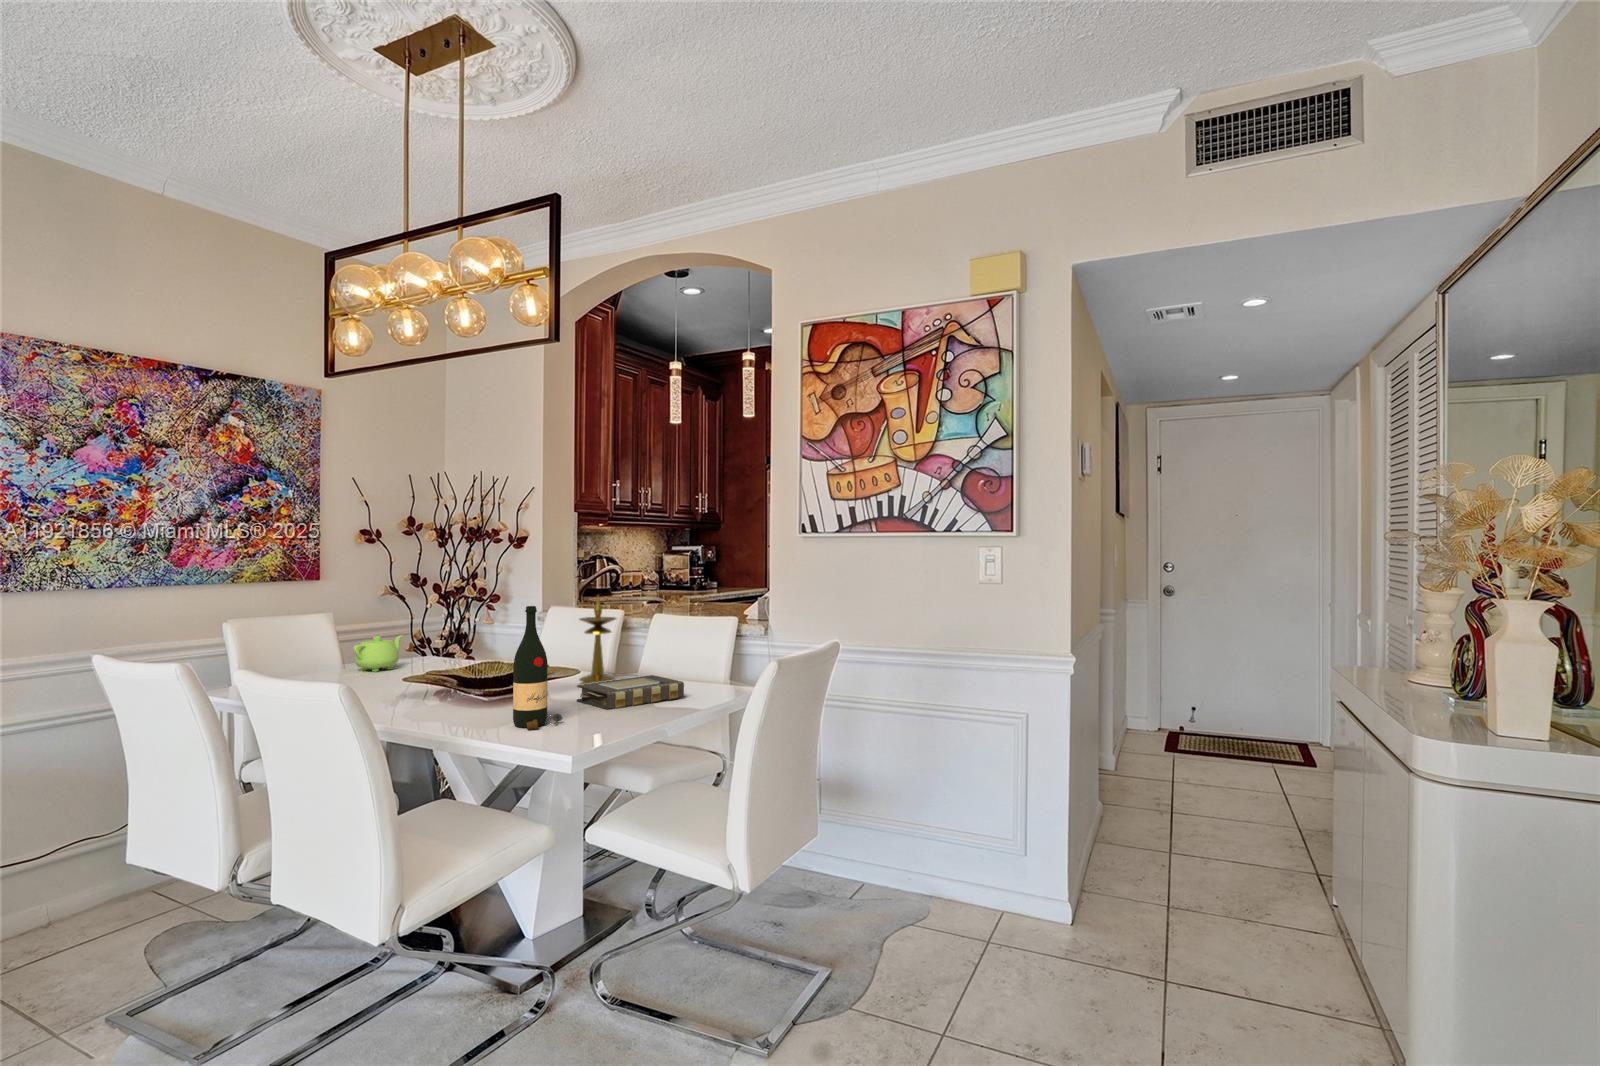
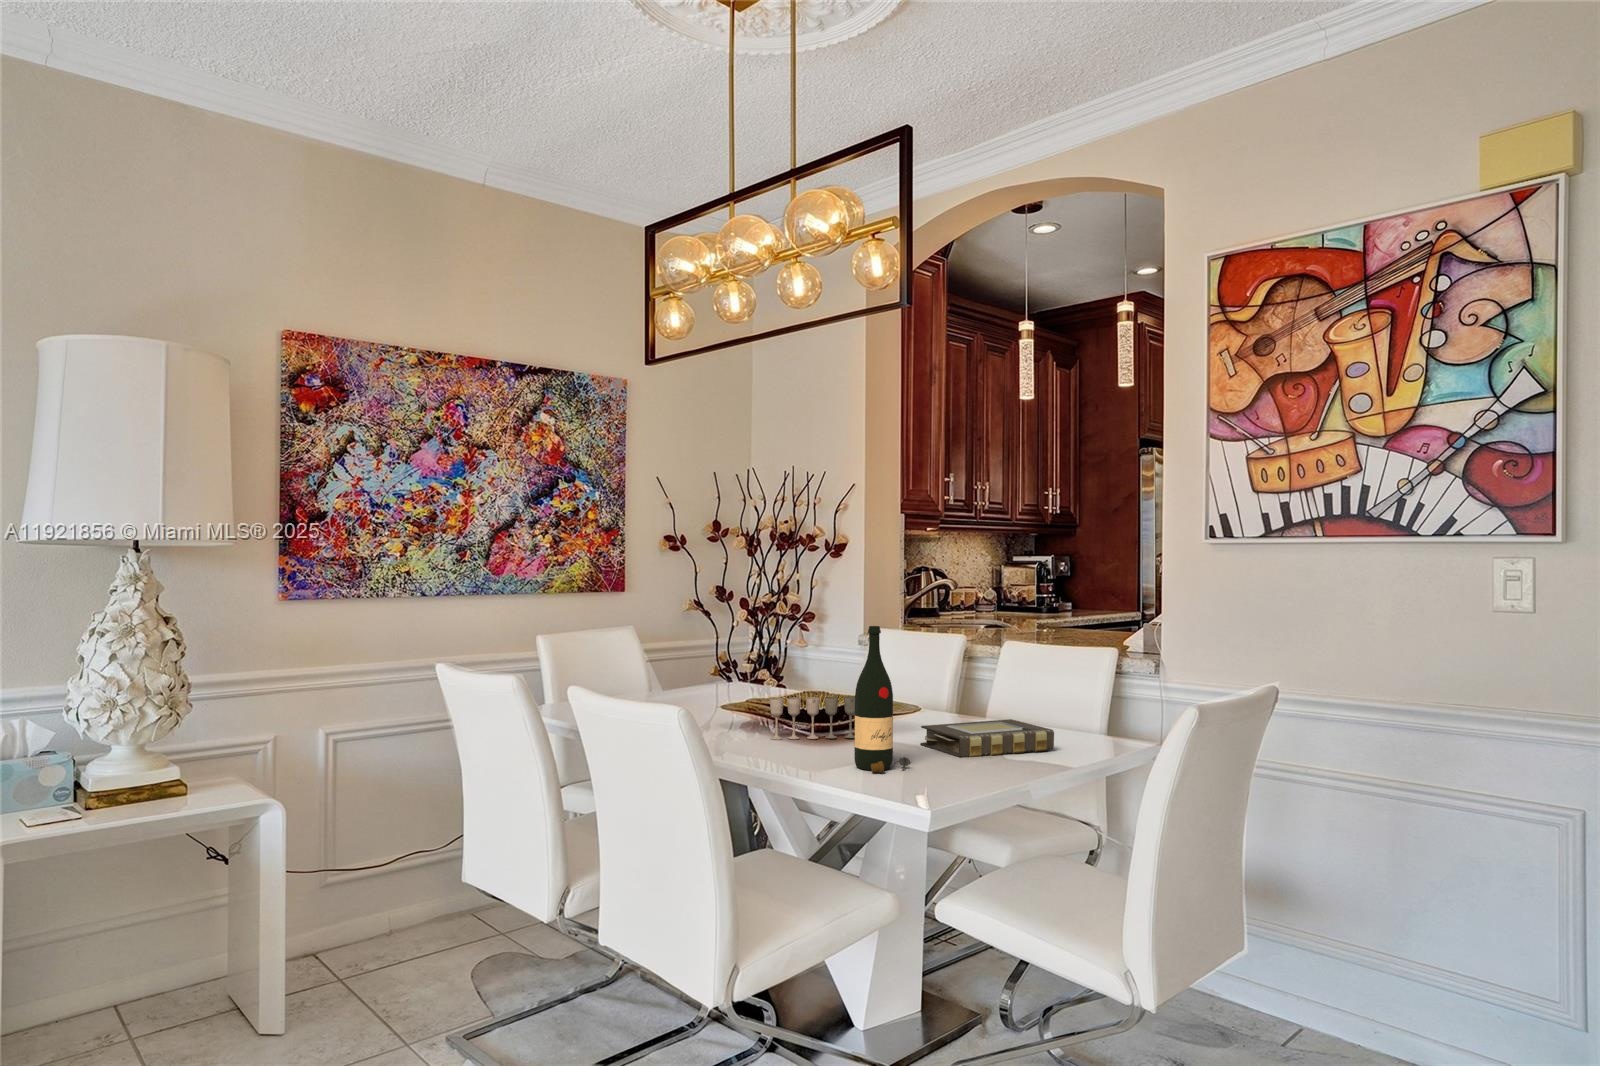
candlestick: present [579,596,616,685] -> none [918,616,965,731]
teapot: present [353,635,403,672] -> none [665,657,714,698]
wine glass: none [443,664,523,706] -> present [770,696,855,740]

